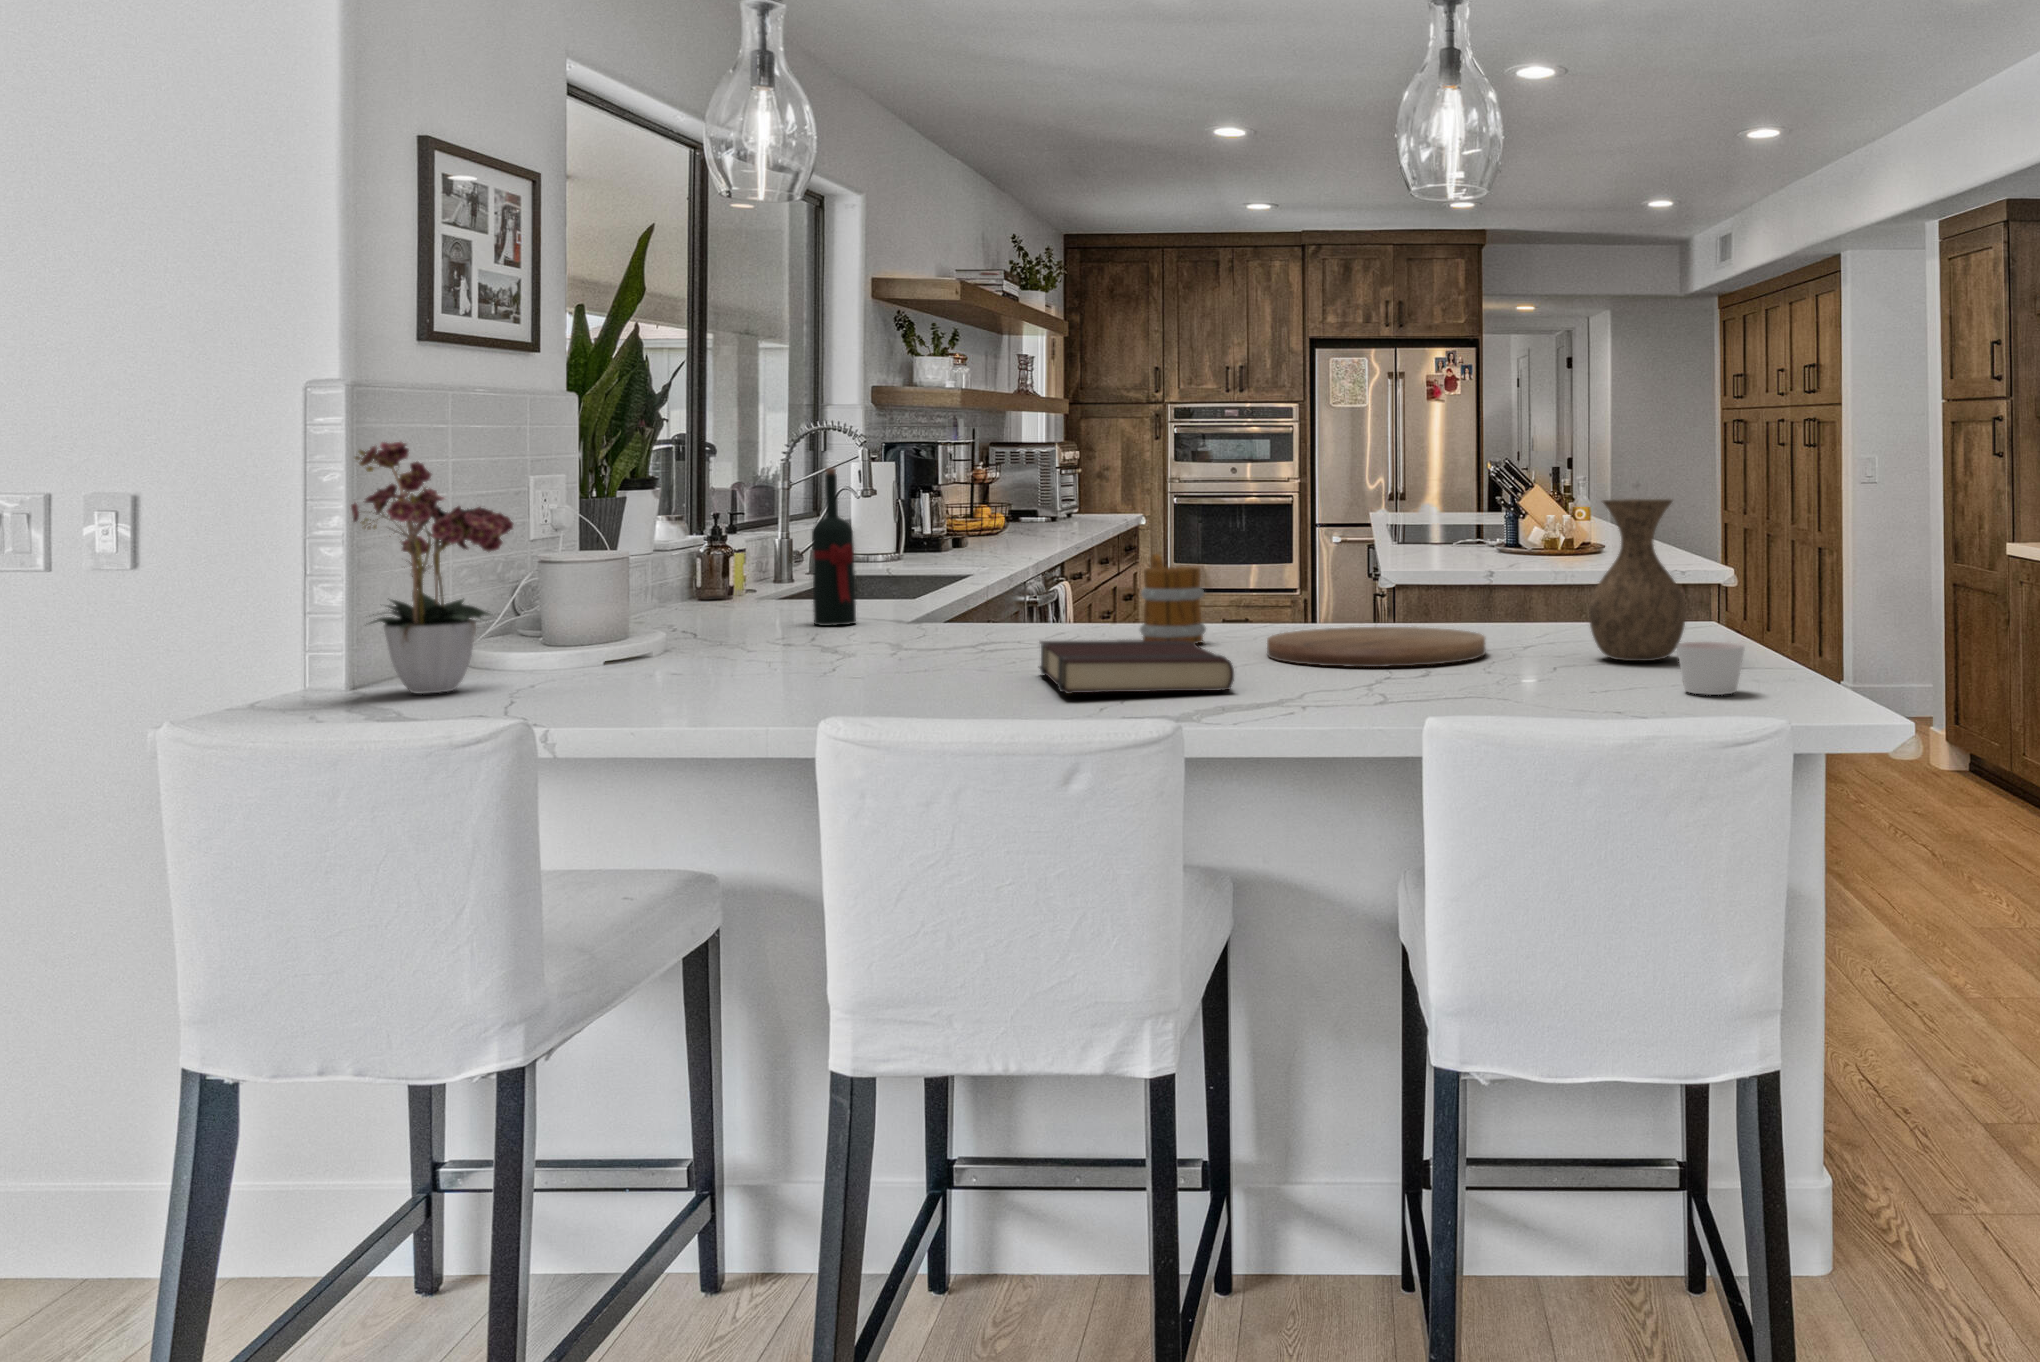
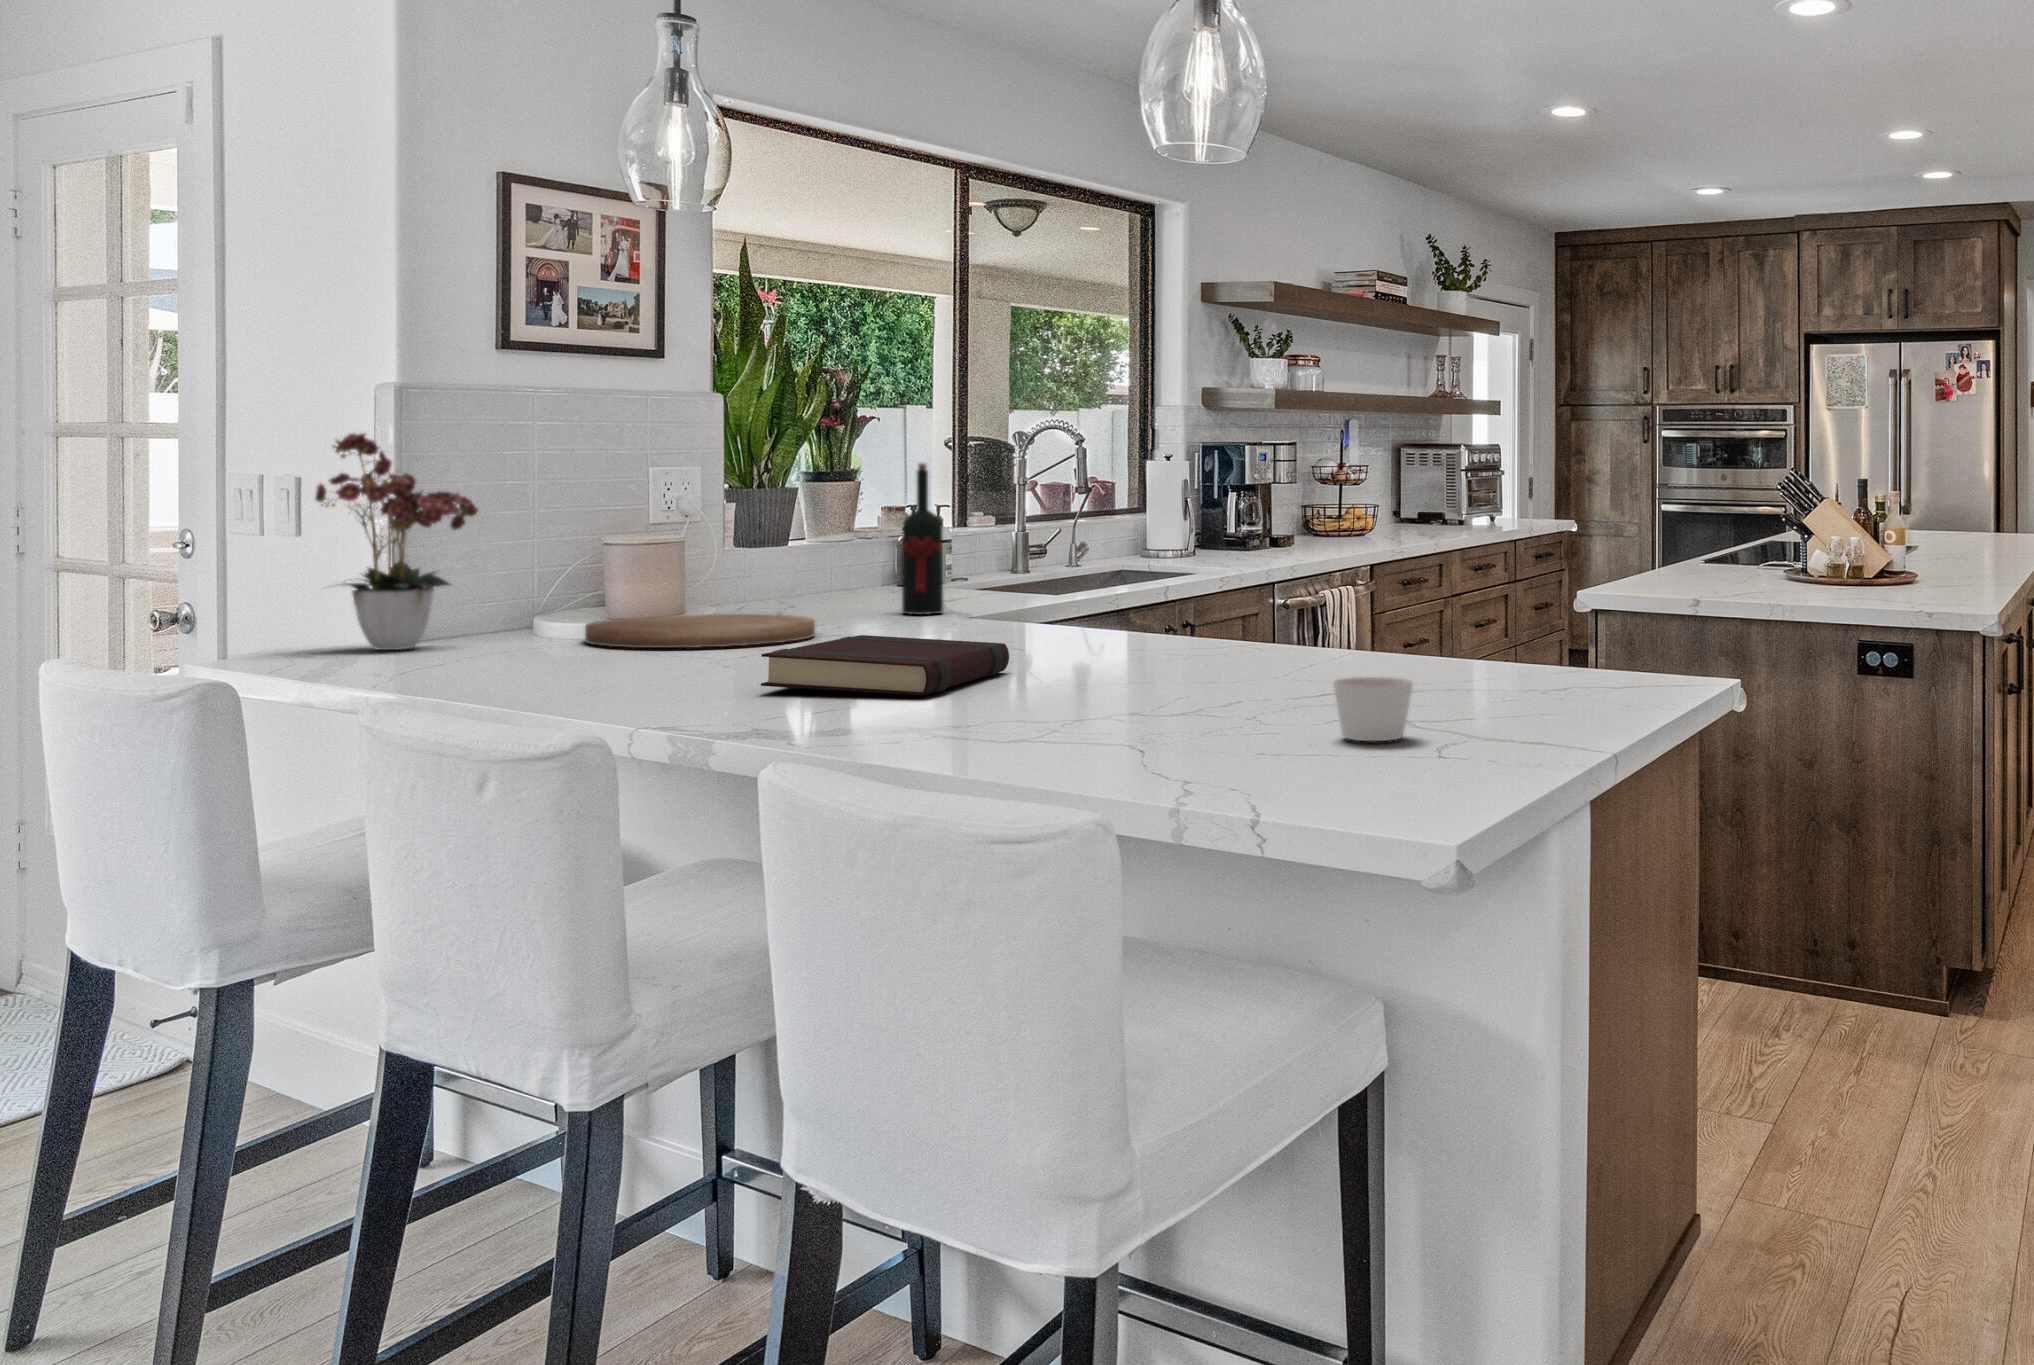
vase: present [1589,499,1686,661] -> none [1416,509,1528,699]
mug: present [1140,554,1206,644] -> none [1073,555,1140,651]
cutting board: present [1267,627,1485,667] -> present [585,614,815,648]

